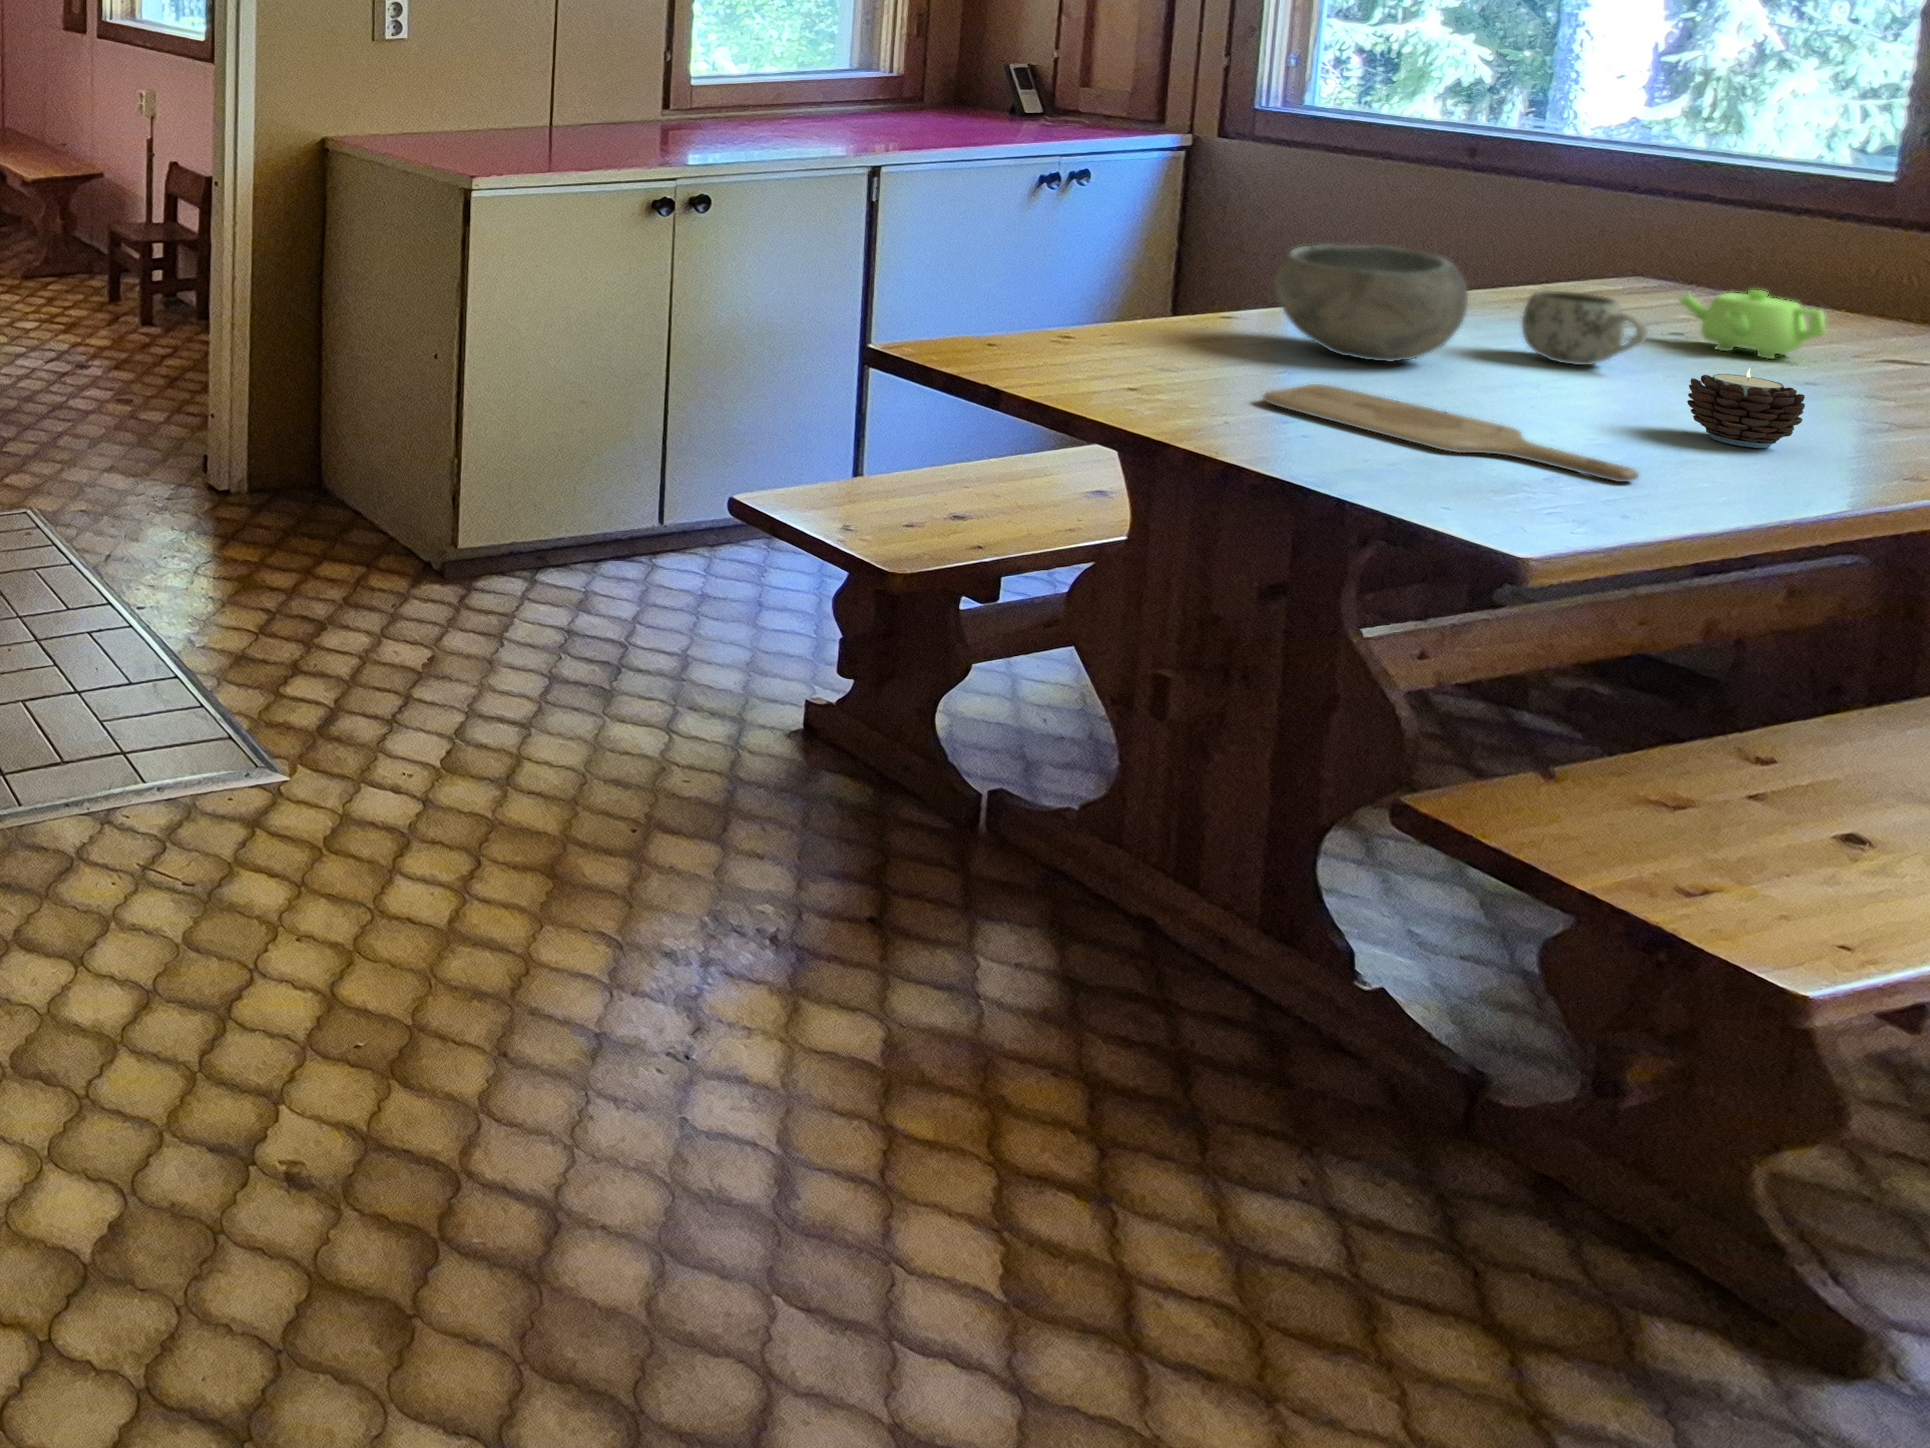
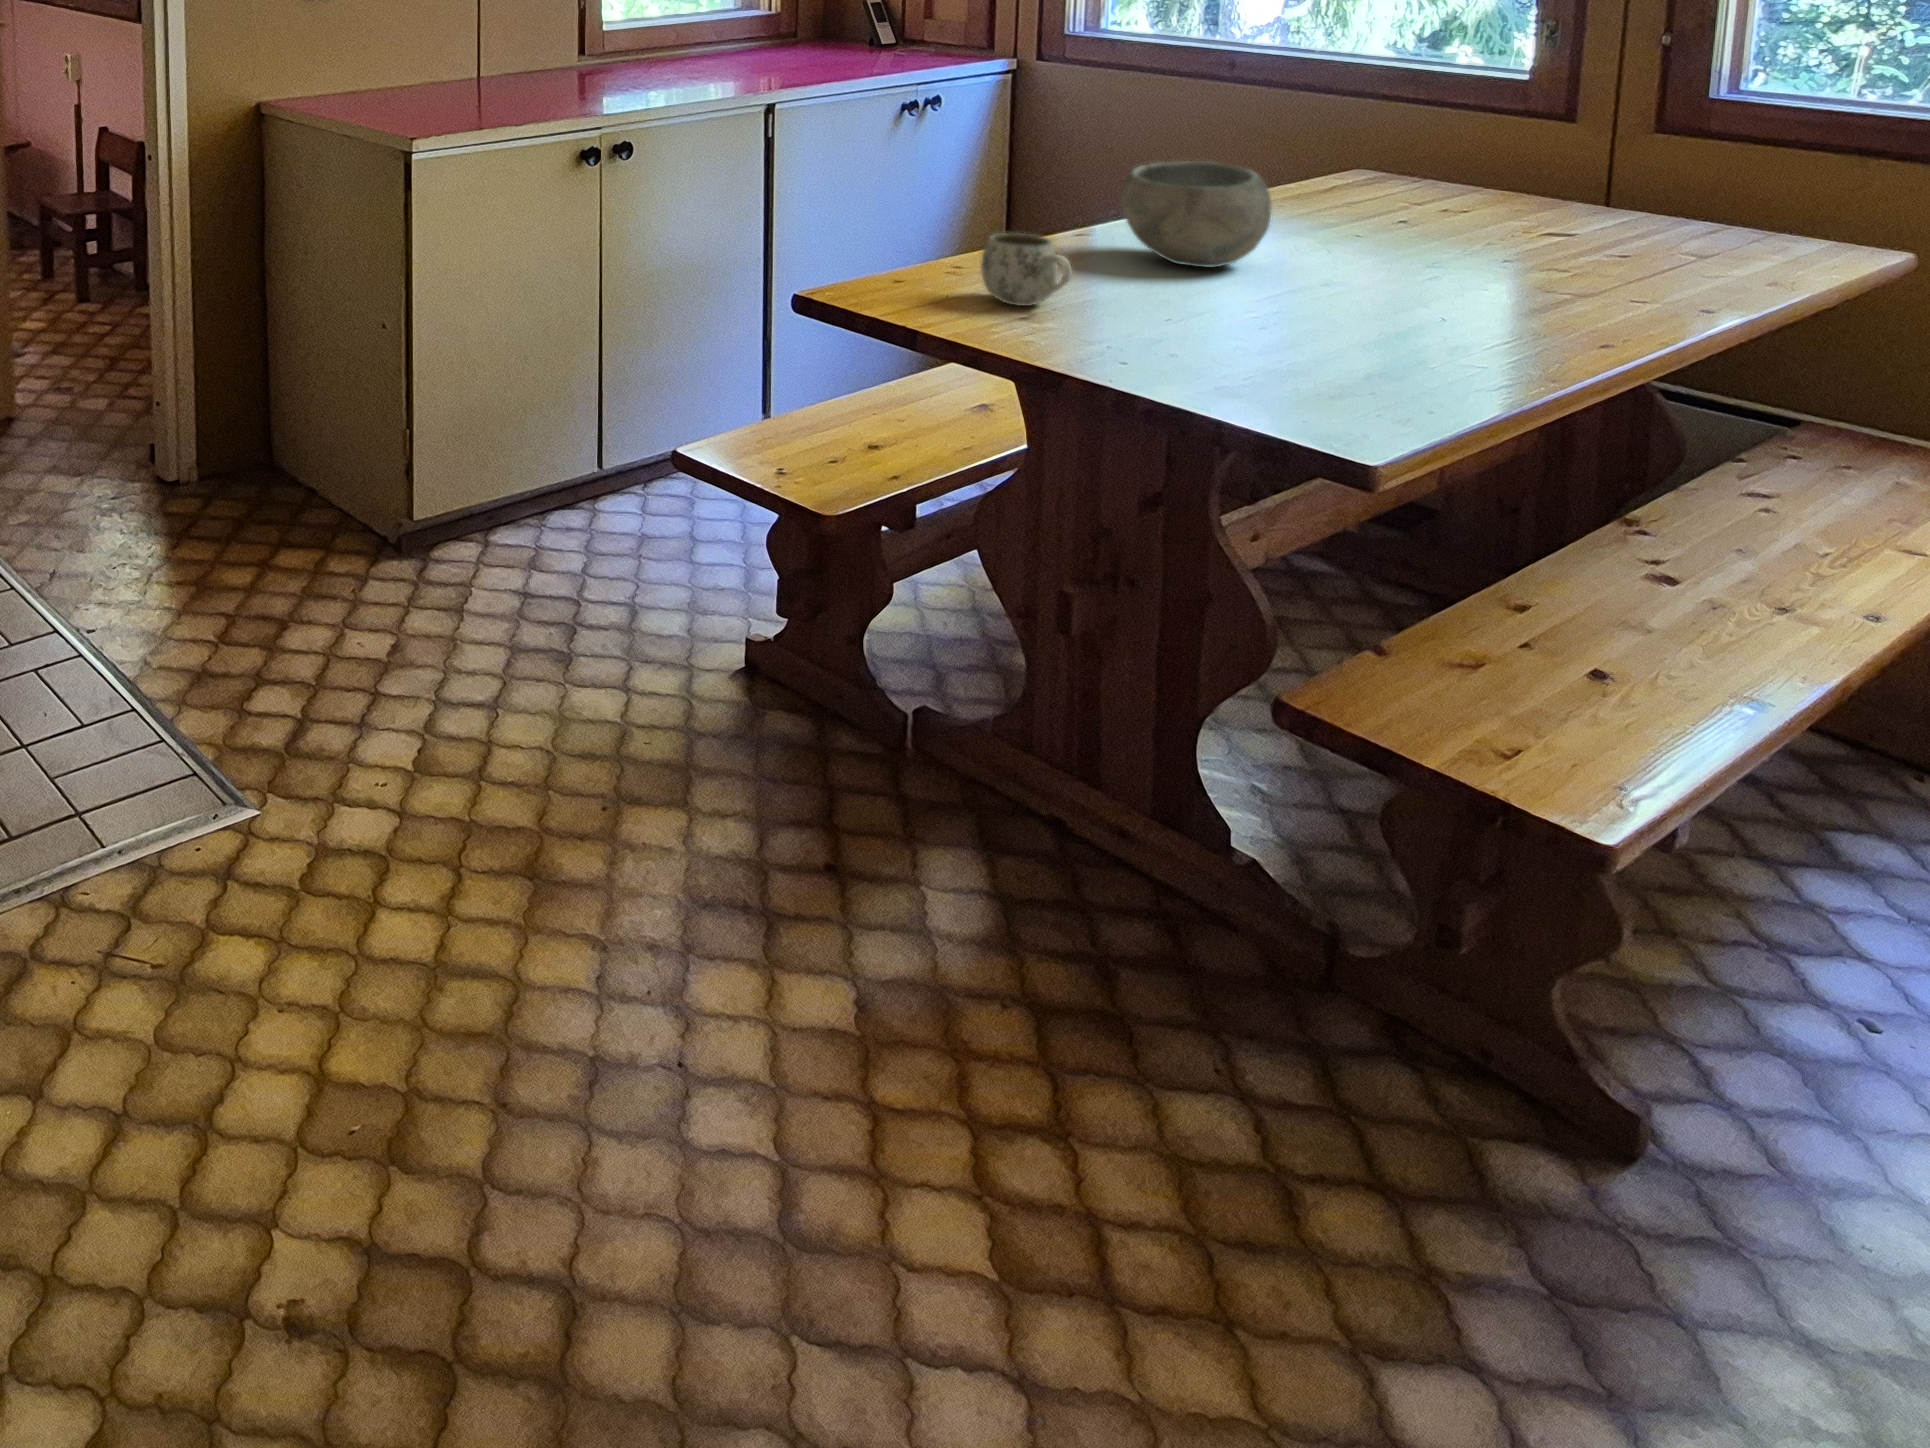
mug: present [1522,290,1648,365] -> present [981,233,1072,306]
teapot: present [1680,290,1826,359] -> none [1407,179,1514,238]
candle: present [1687,368,1805,448] -> none [1449,257,1536,327]
cutting board: present [1263,384,1638,482] -> none [1132,298,1437,375]

